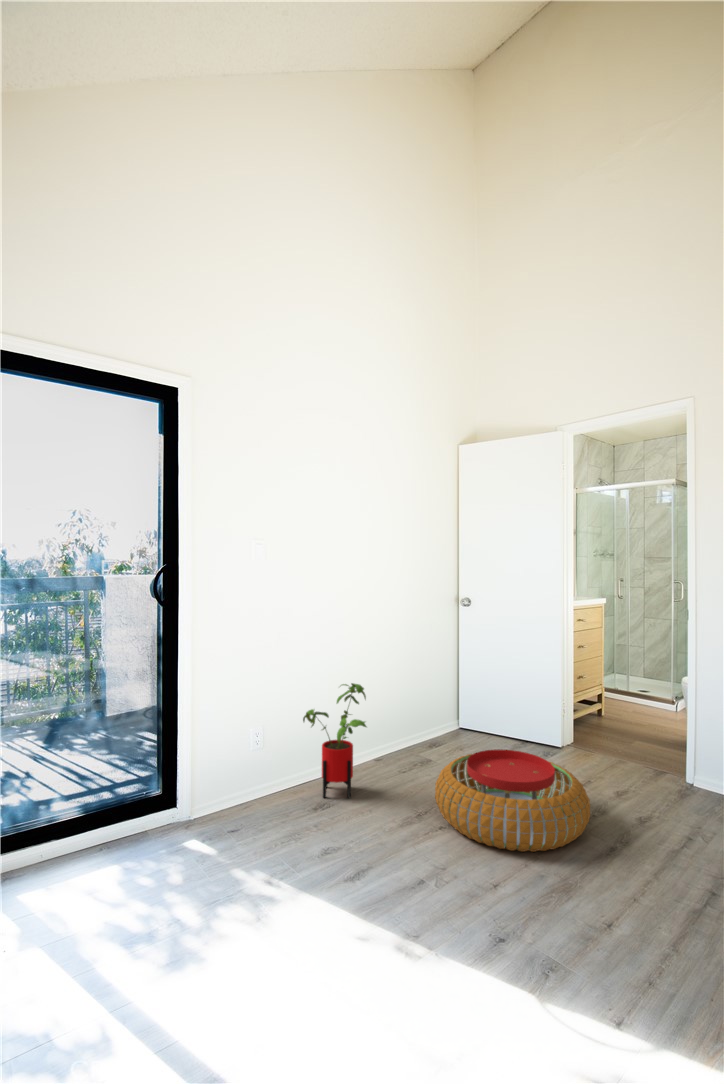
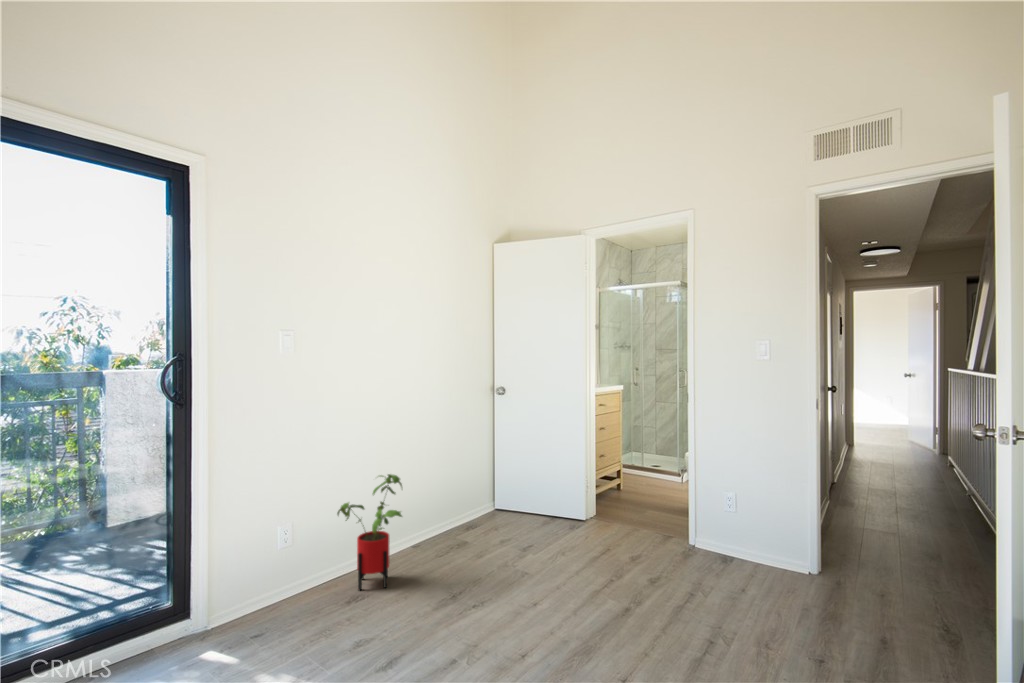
pouf: present [435,749,590,852] -> none [470,528,611,624]

